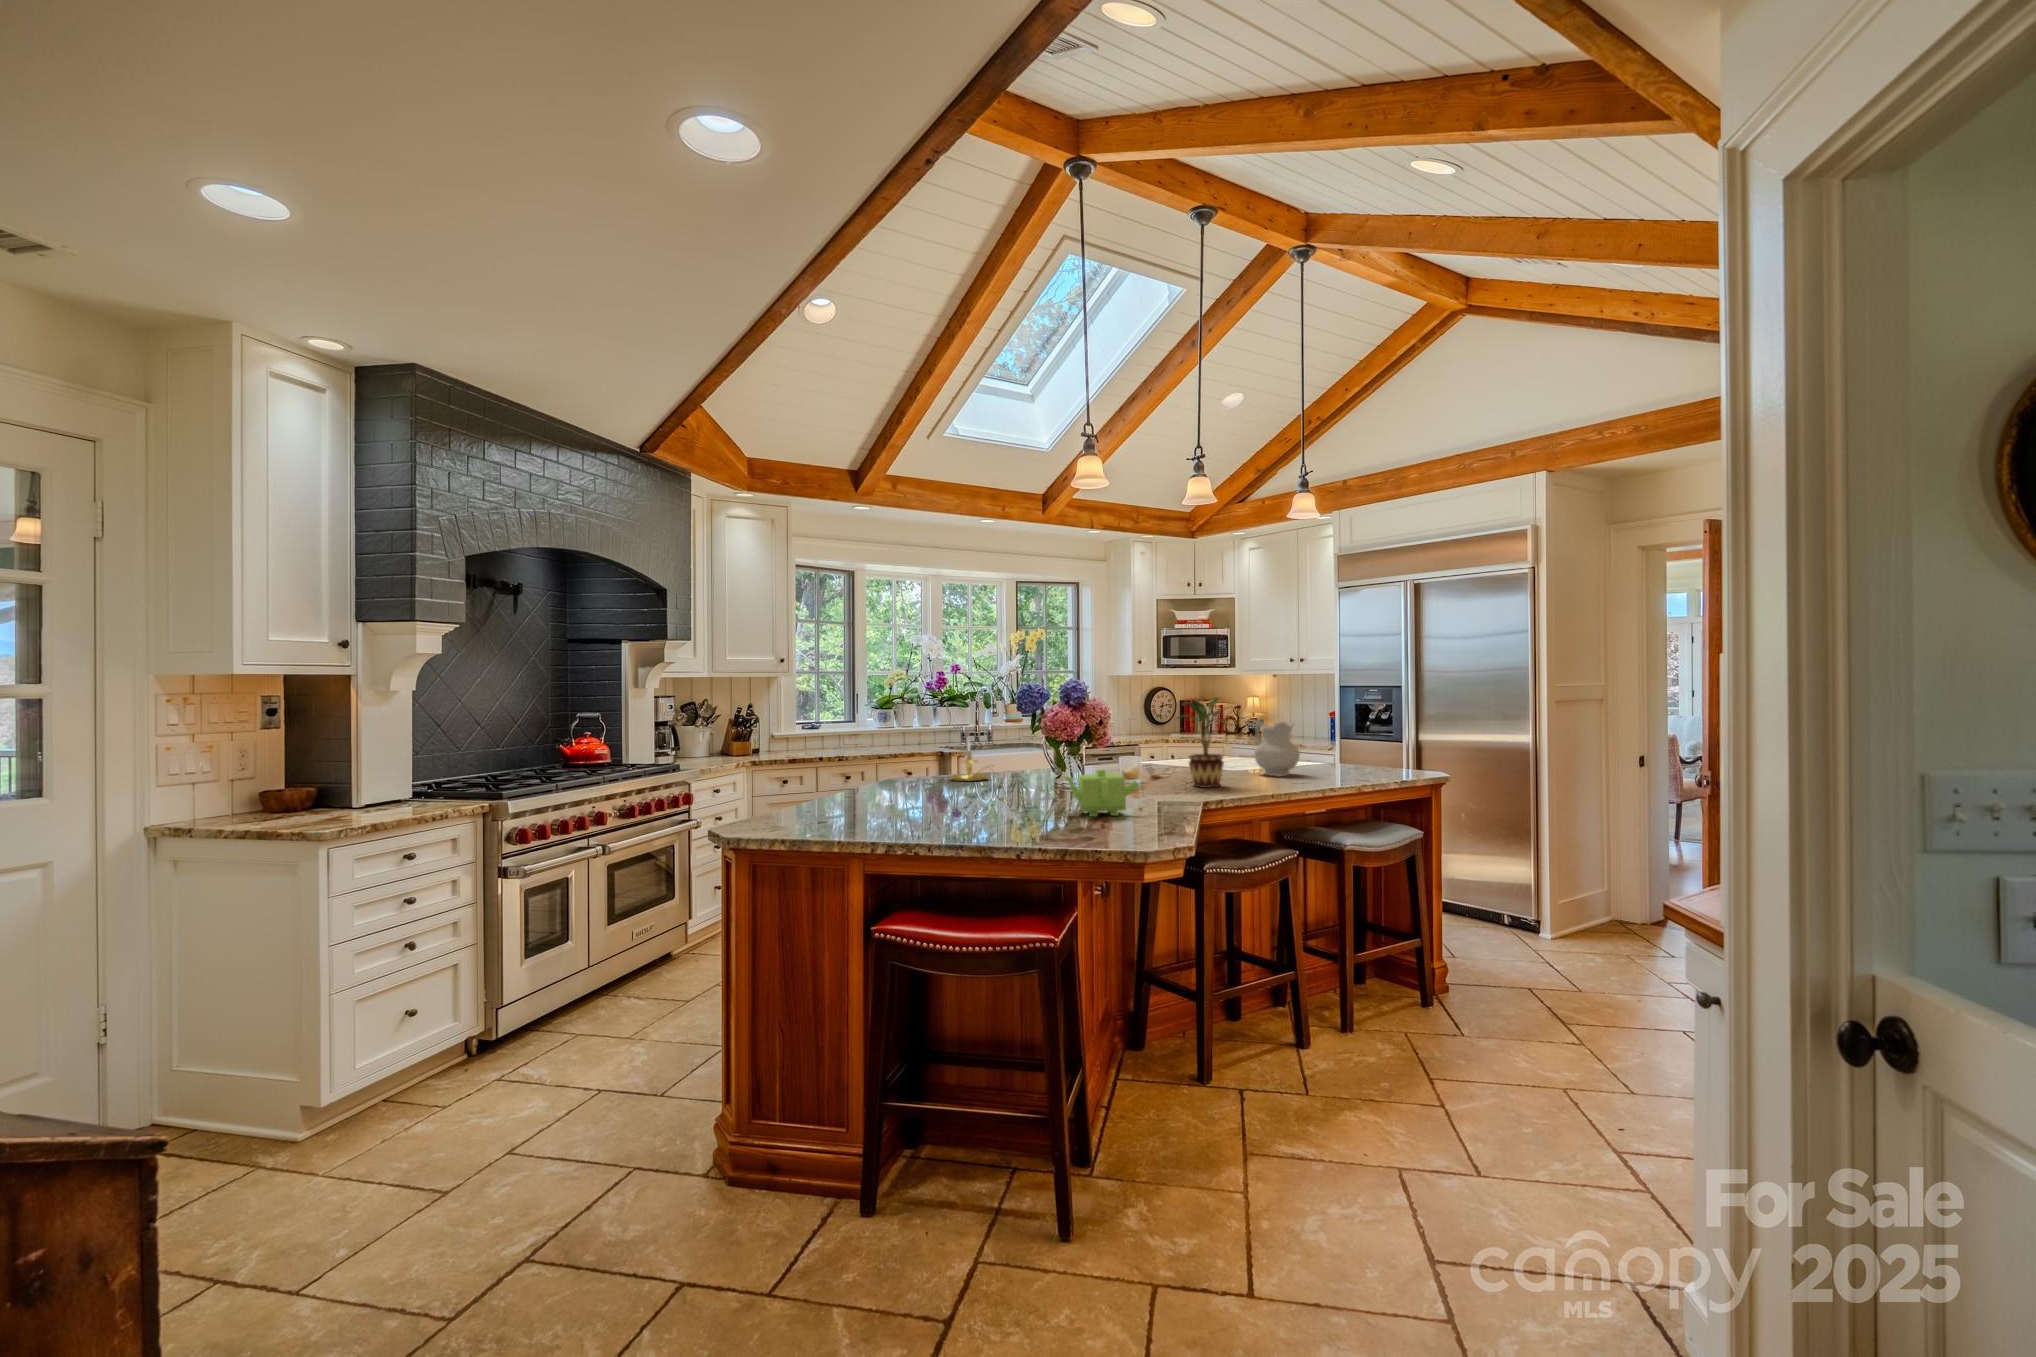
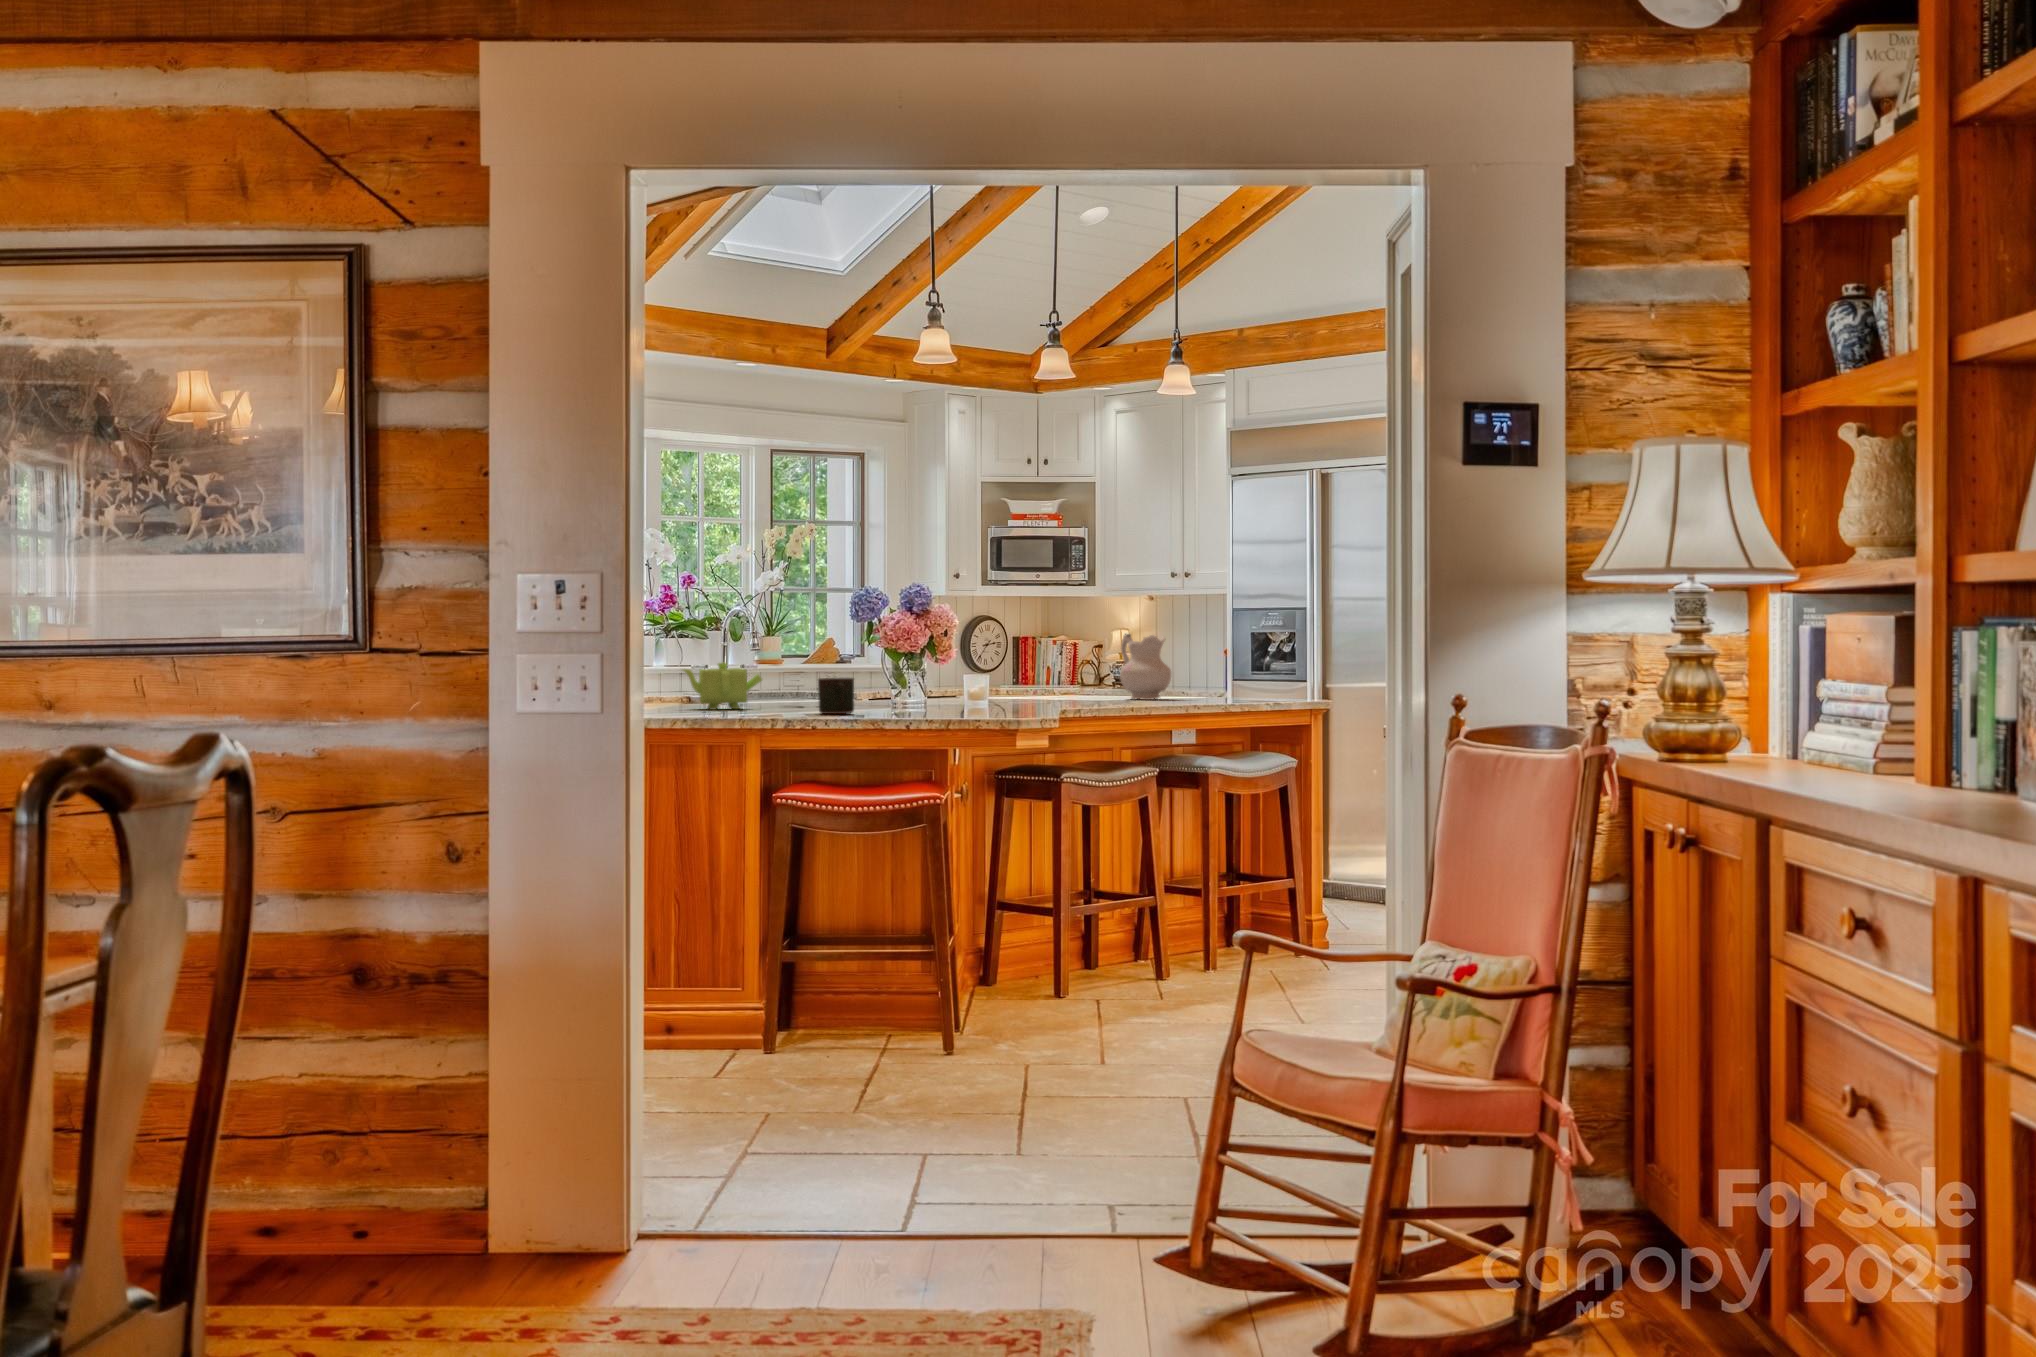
potted plant: present [1177,697,1224,787] -> none [1031,602,1107,703]
candle holder: present [950,744,989,781] -> none [761,651,817,701]
teapot: present [1063,769,1139,817] -> present [683,662,762,710]
mug: none [937,793,974,834] -> present [818,678,854,714]

